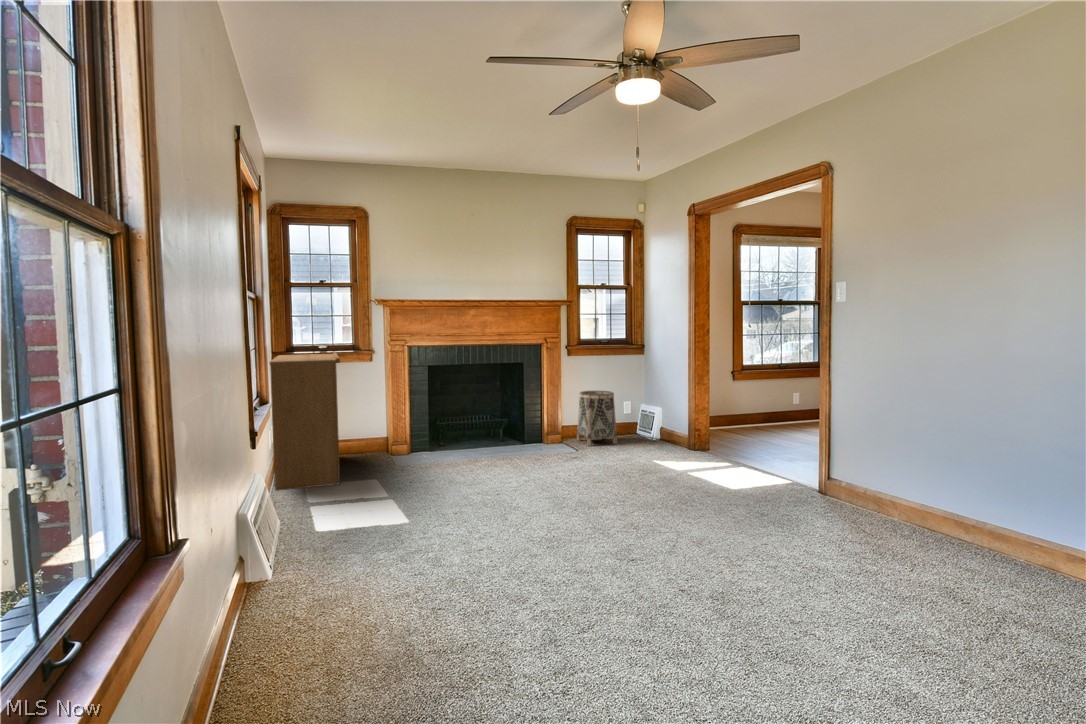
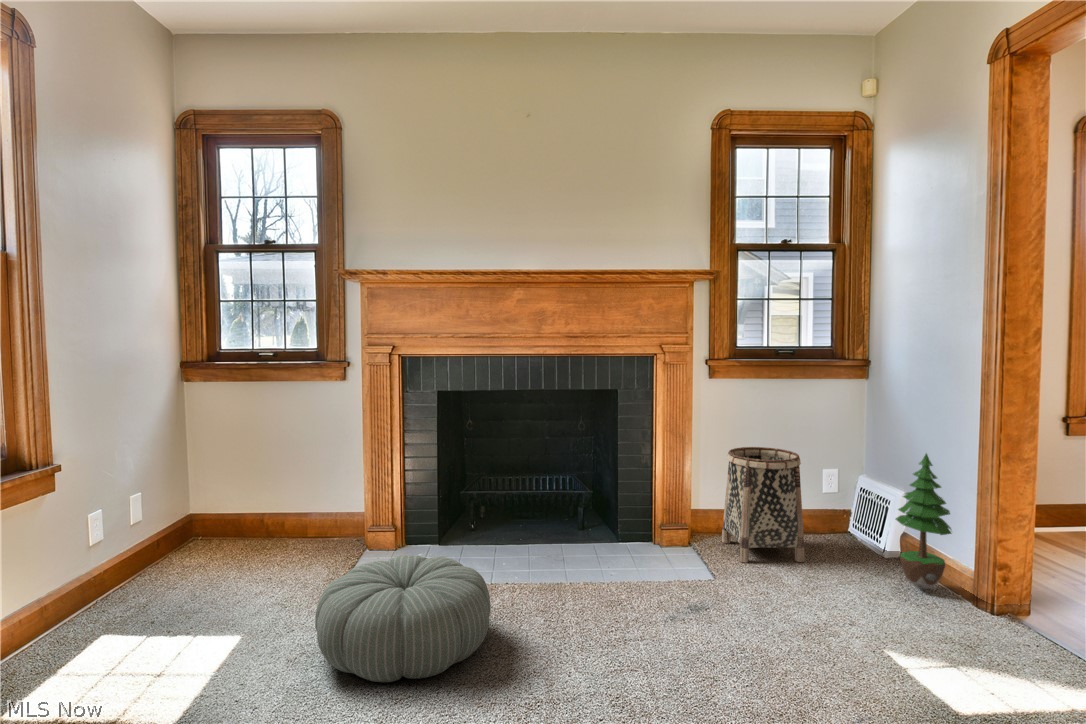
bookshelf: present [270,352,340,491] -> none [52,363,282,641]
potted tree: none [656,385,679,448] -> present [896,453,951,590]
pouf: none [409,440,489,486] -> present [315,555,491,682]

